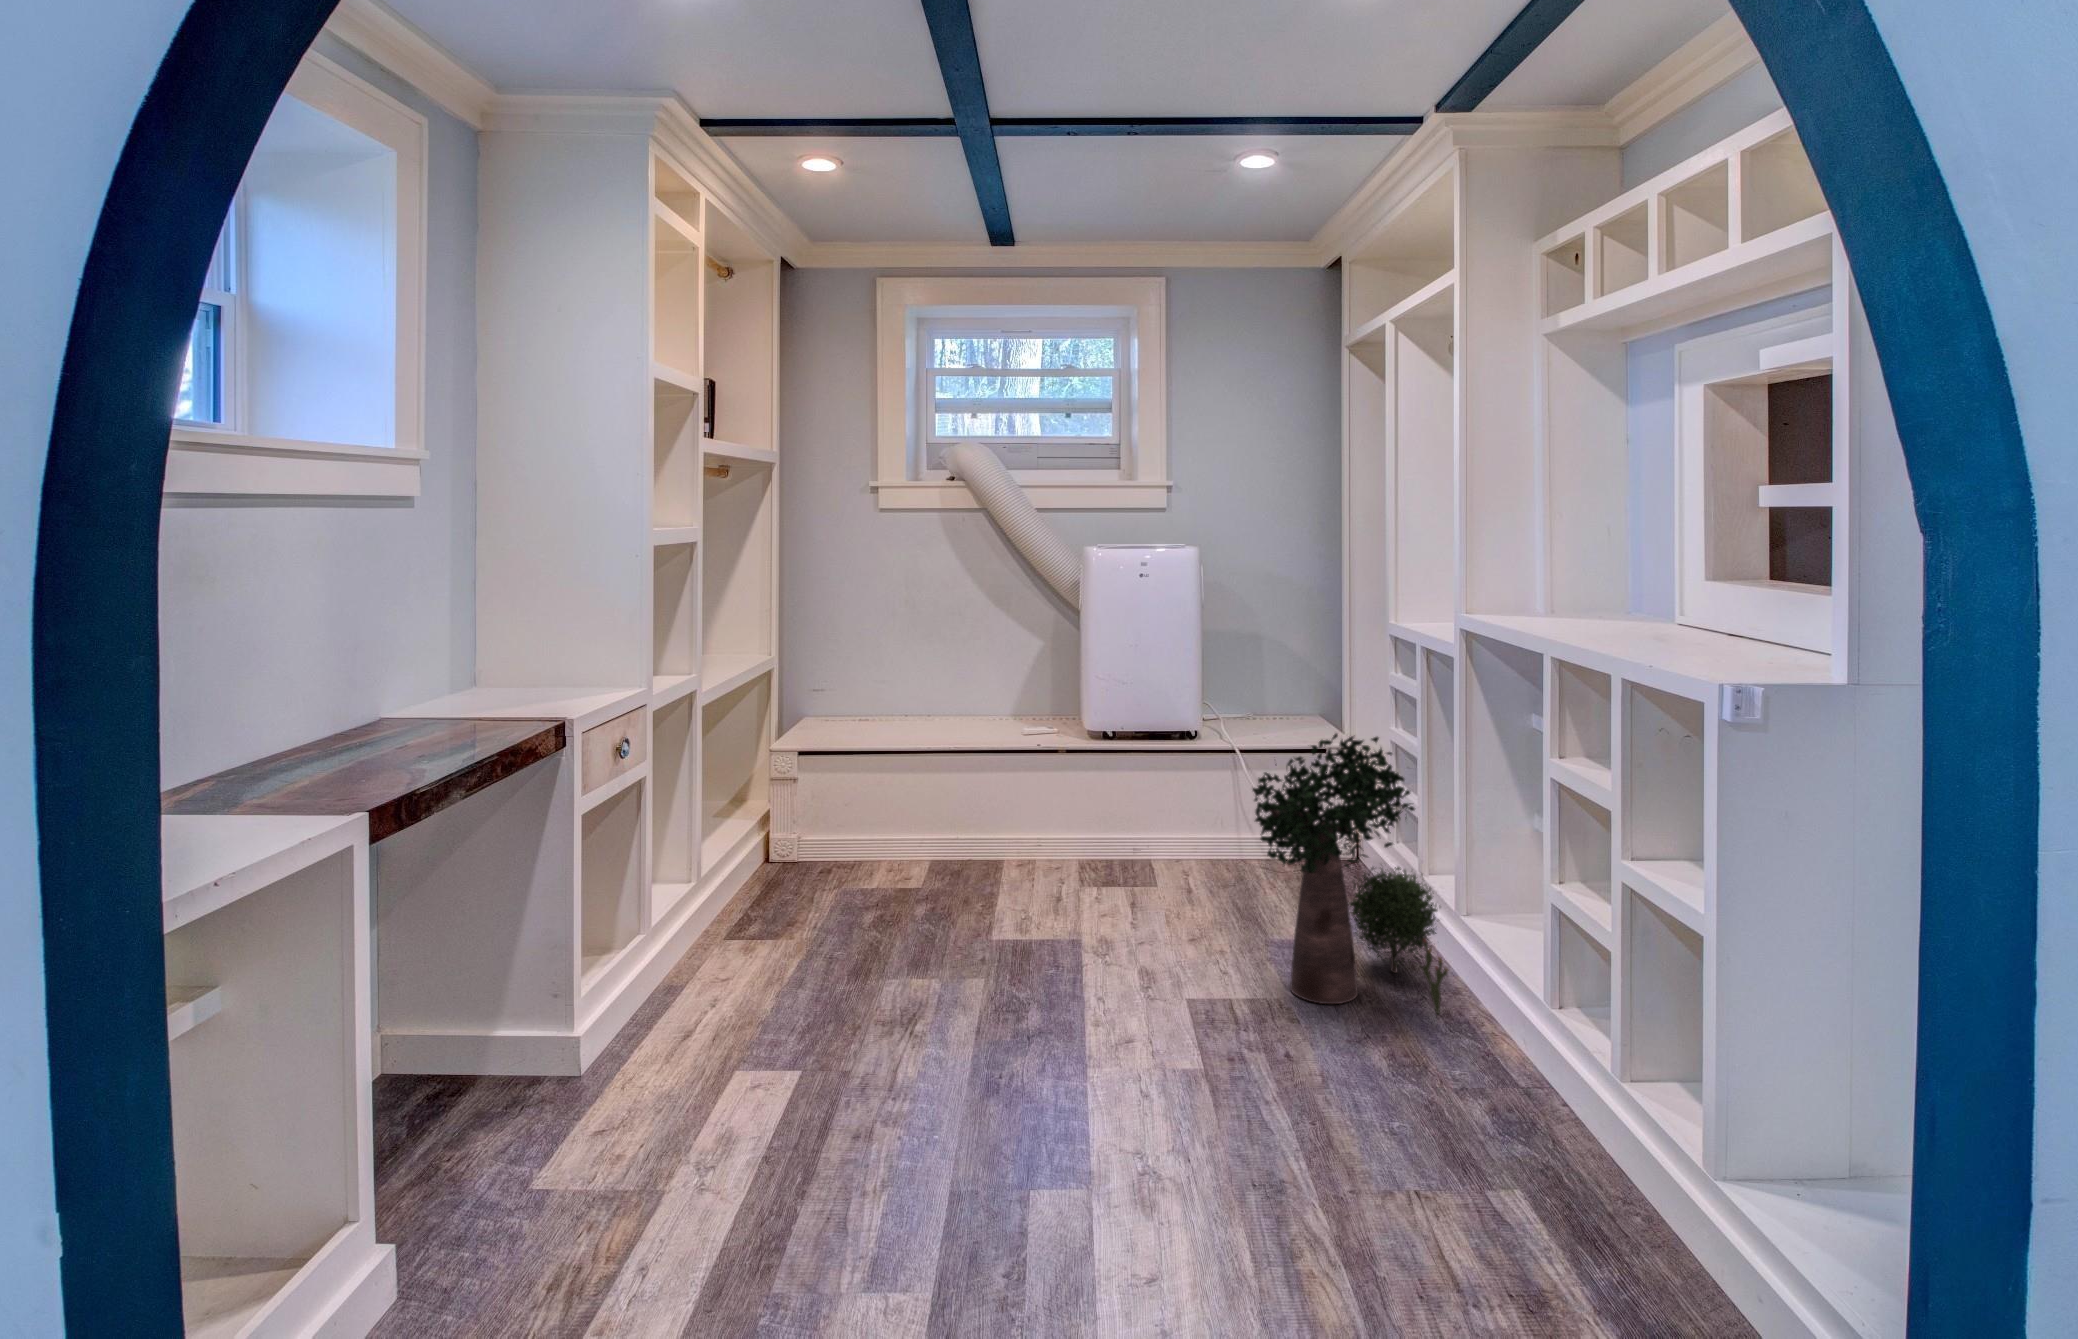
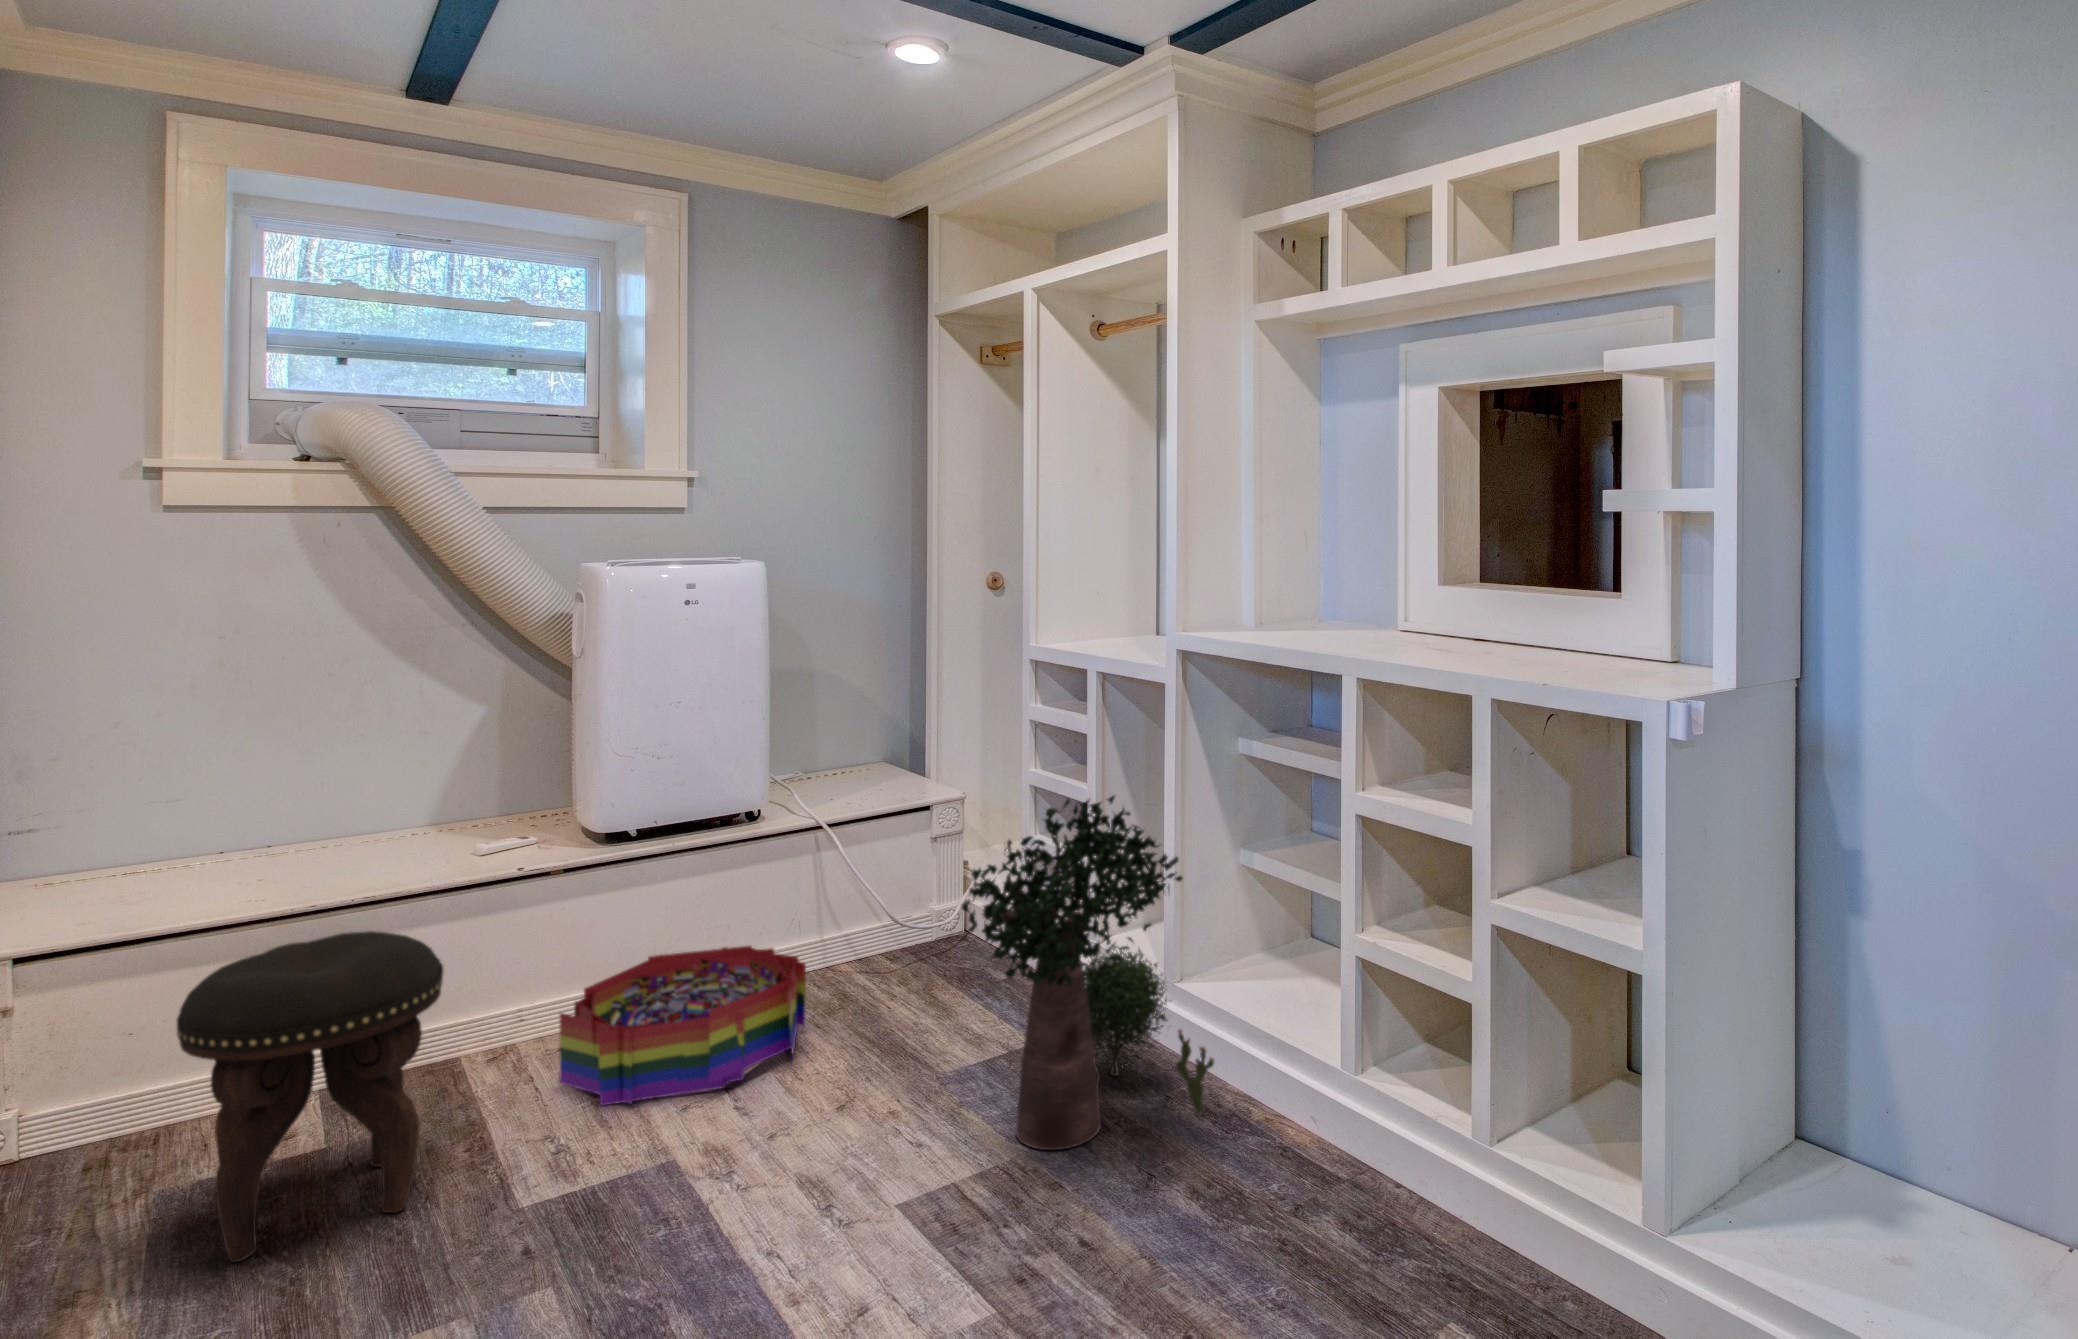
footstool: none [853,757,972,921] -> present [177,931,443,1262]
storage bin: none [1049,817,1200,908] -> present [559,946,806,1105]

